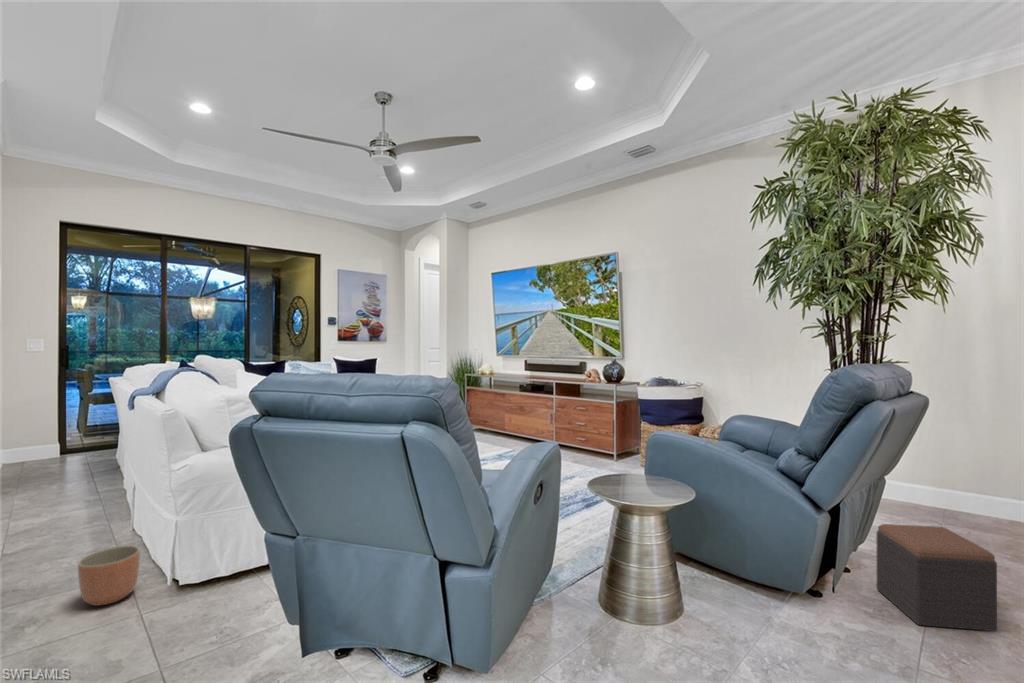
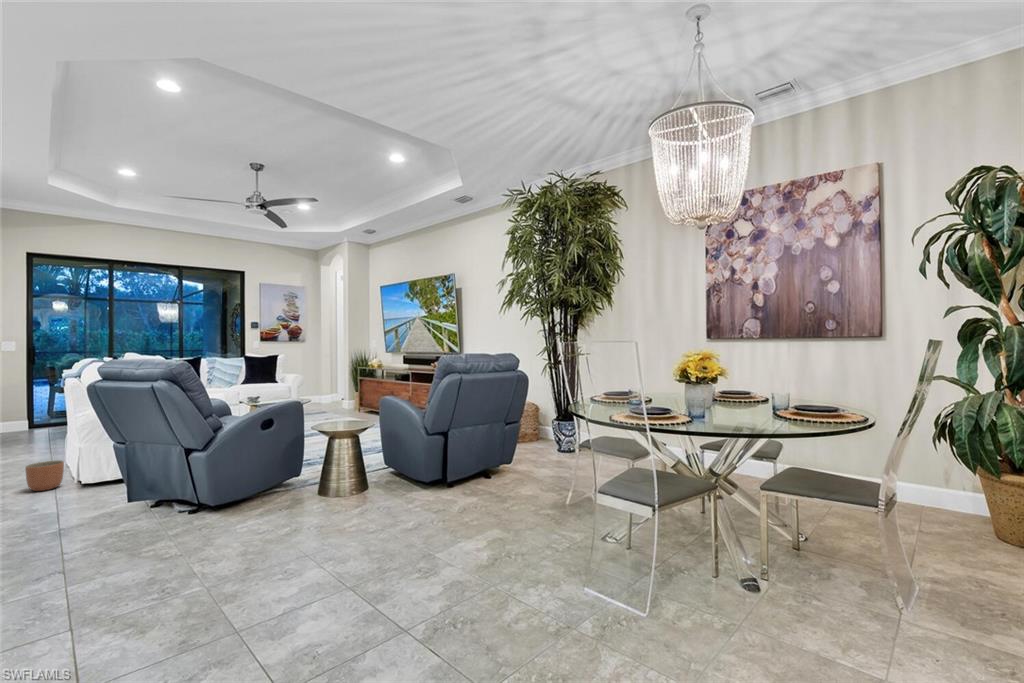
footstool: present [876,524,997,631] -> none [489,442,531,492]

